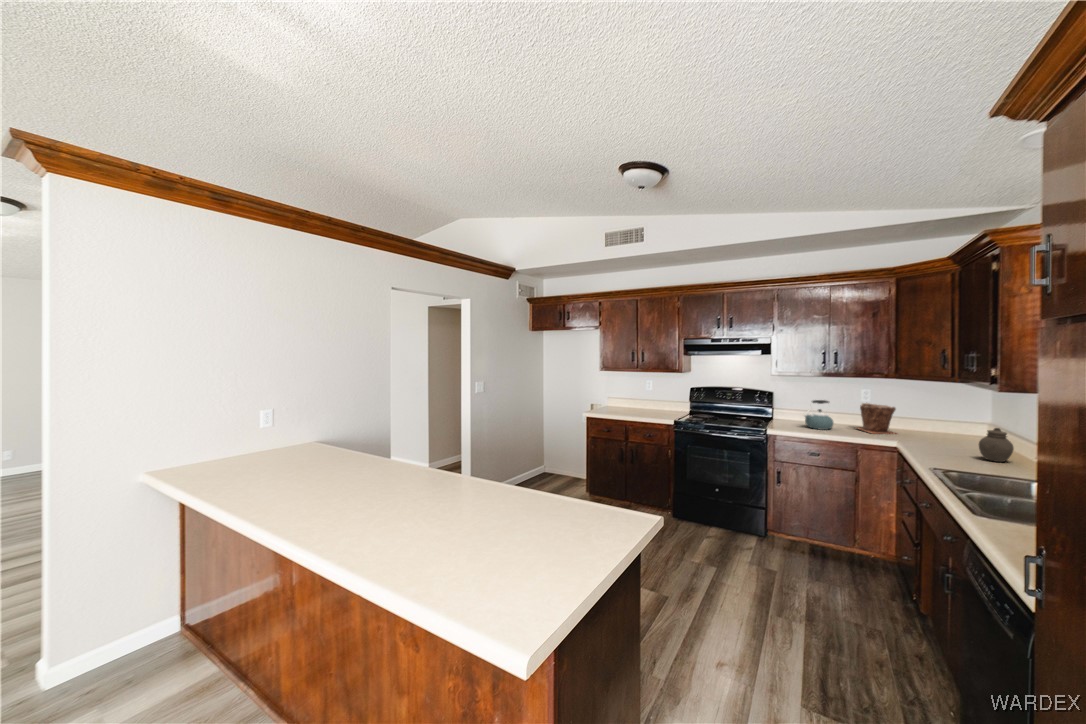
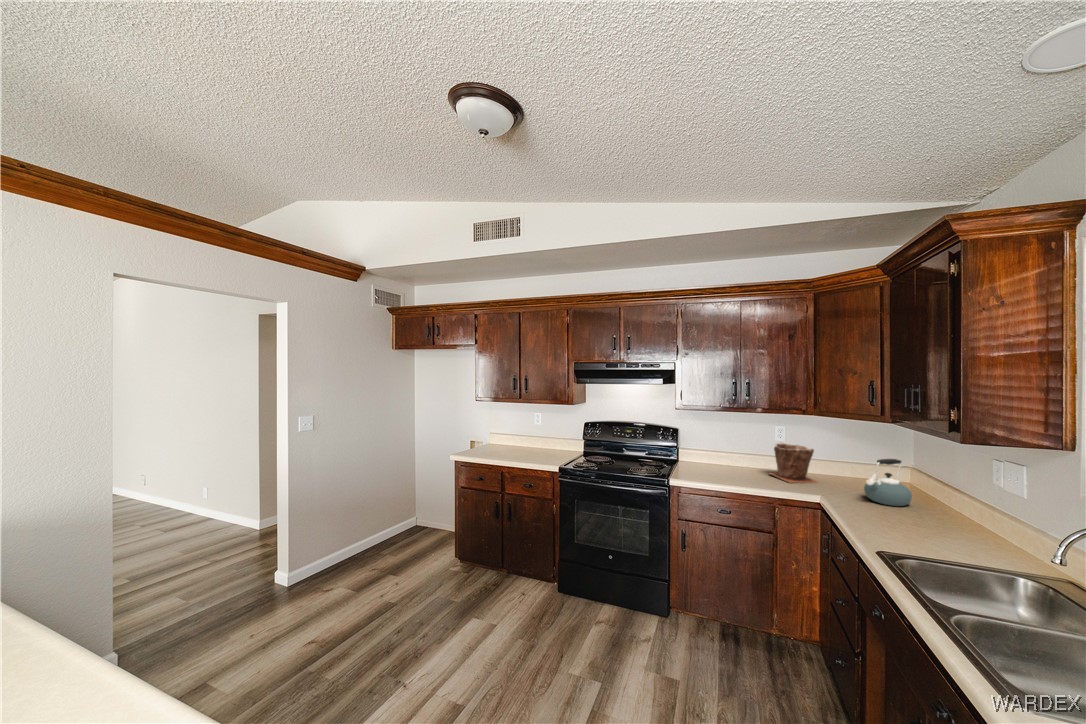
kettle: present [803,400,833,430] -> present [864,459,912,506]
jar: present [979,428,1014,462] -> none [929,488,974,535]

